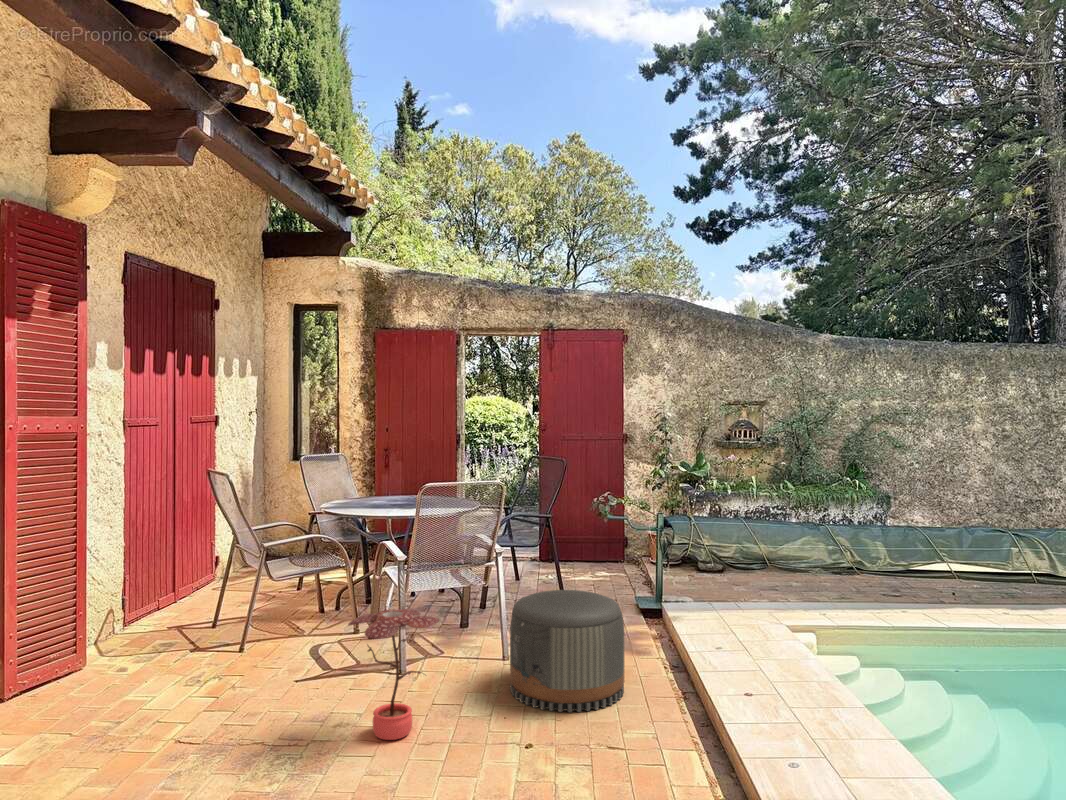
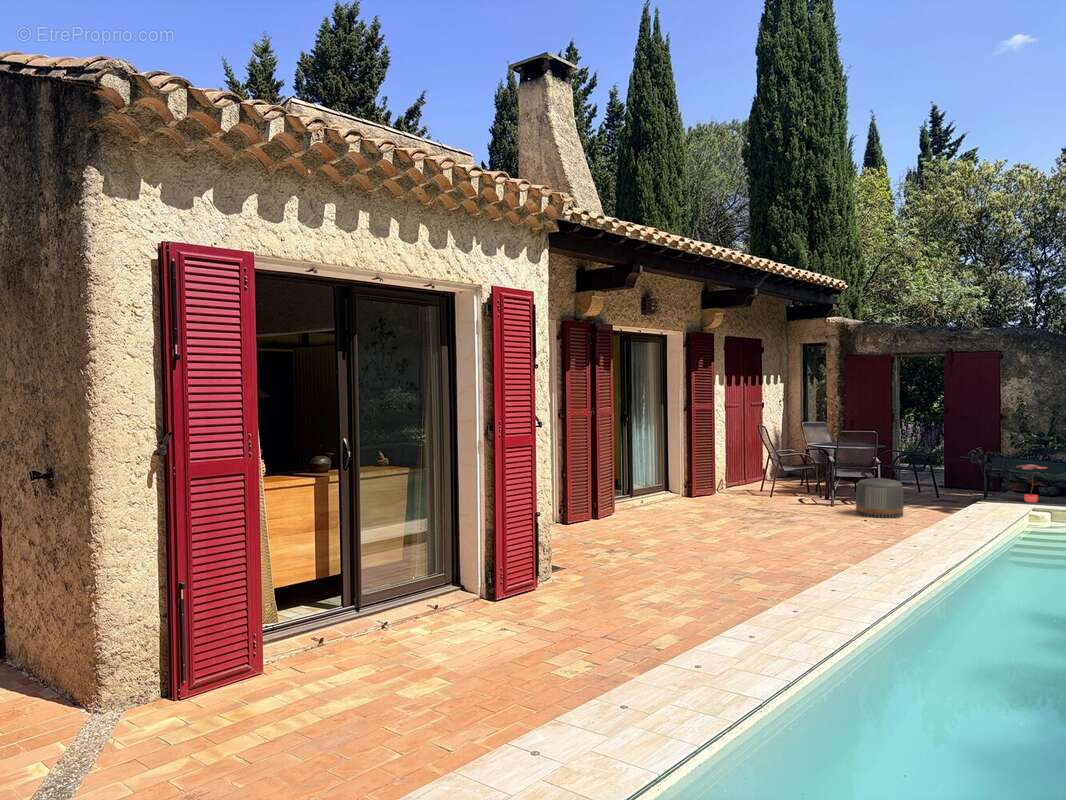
potted plant: present [348,609,439,740] -> present [1016,465,1047,503]

